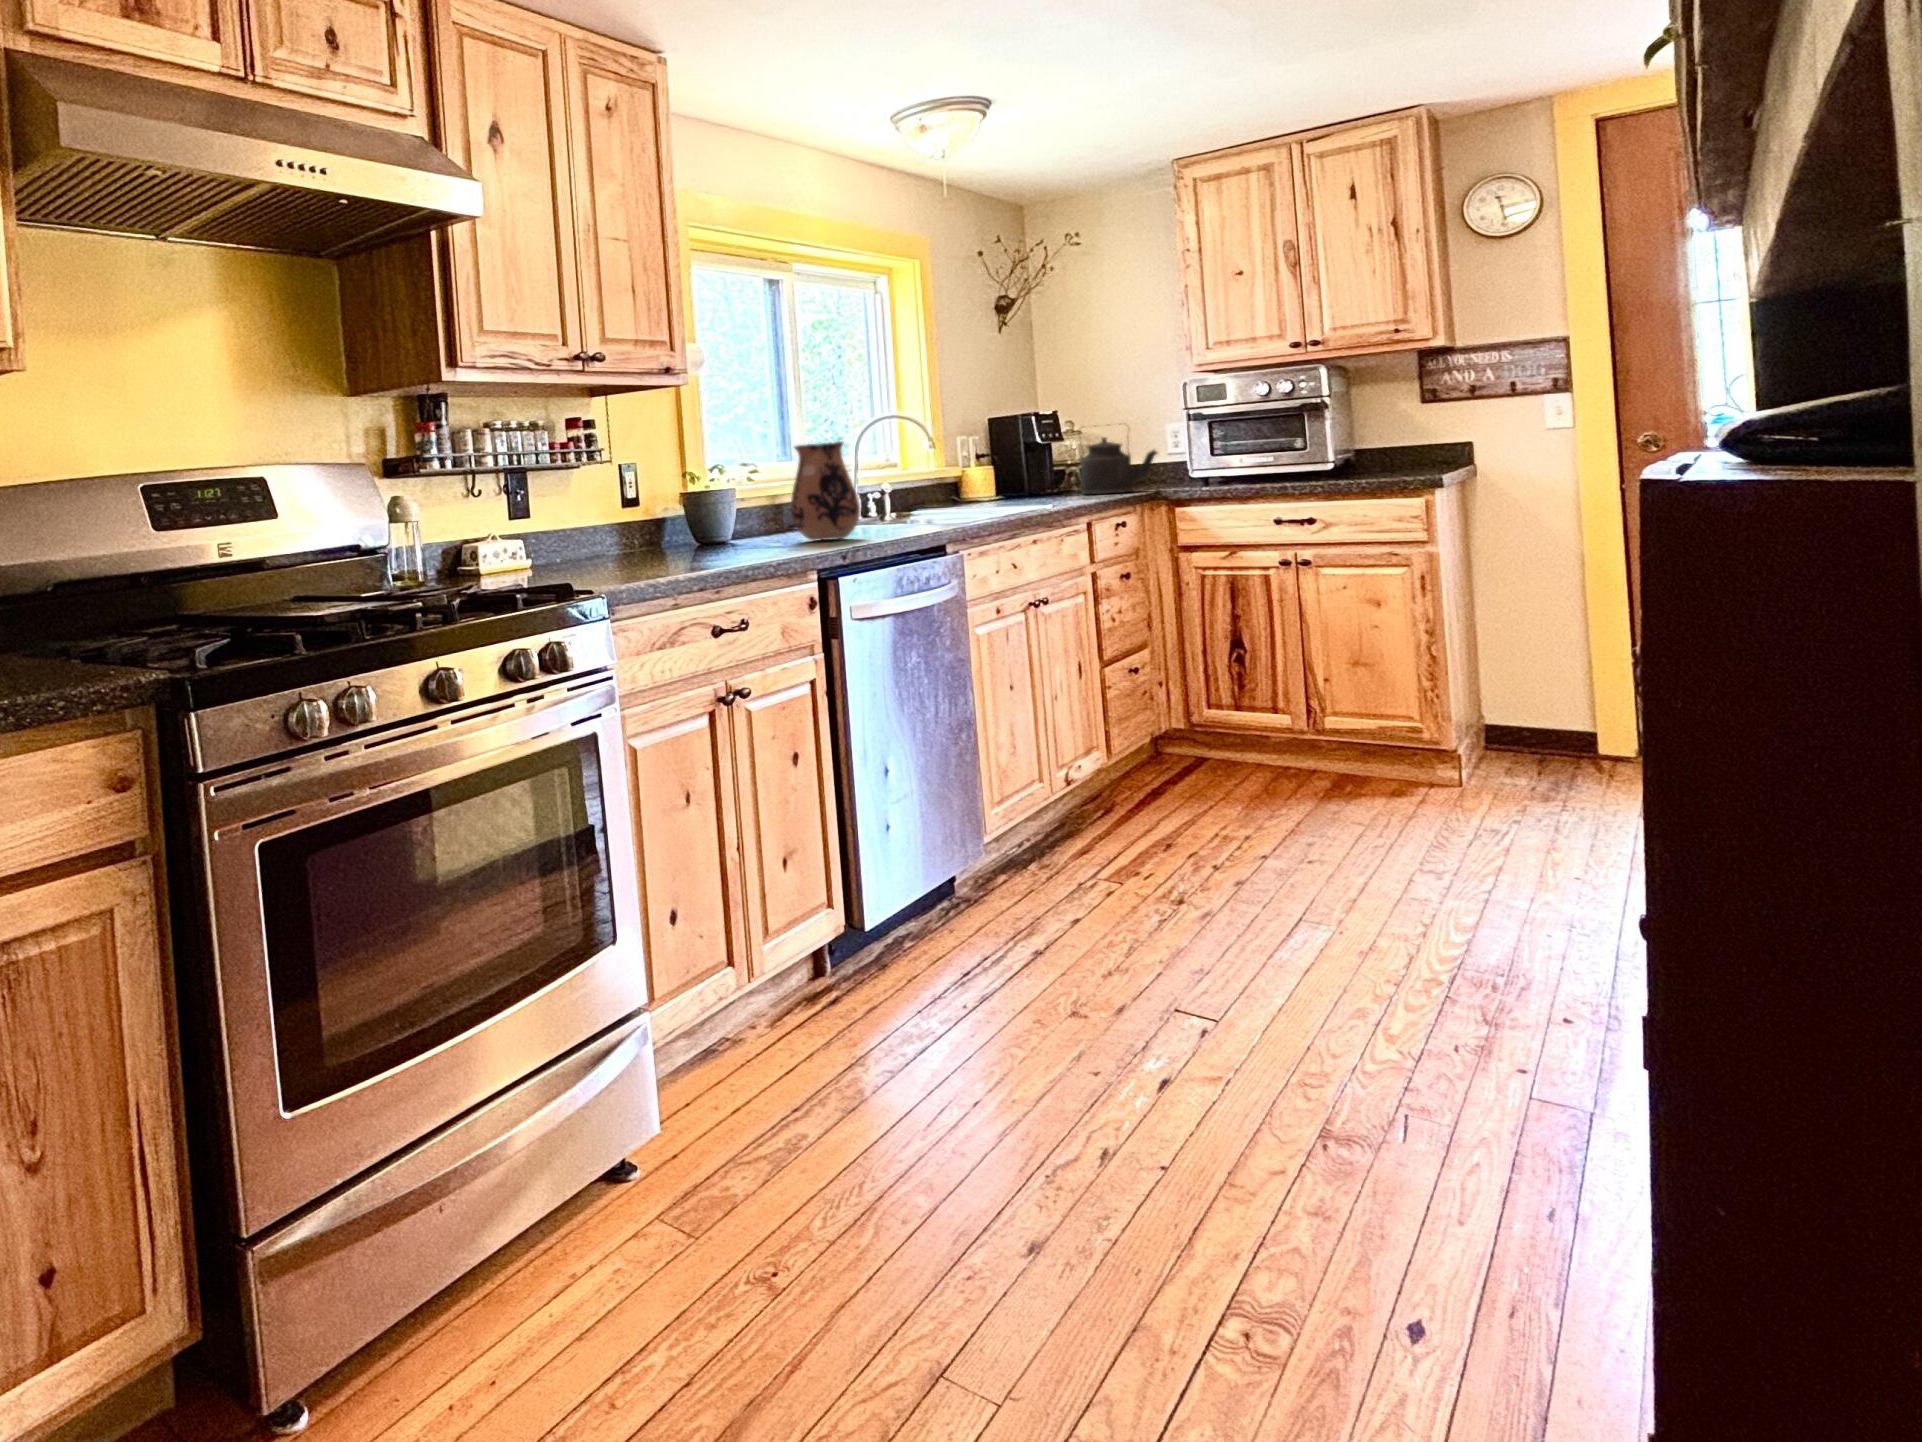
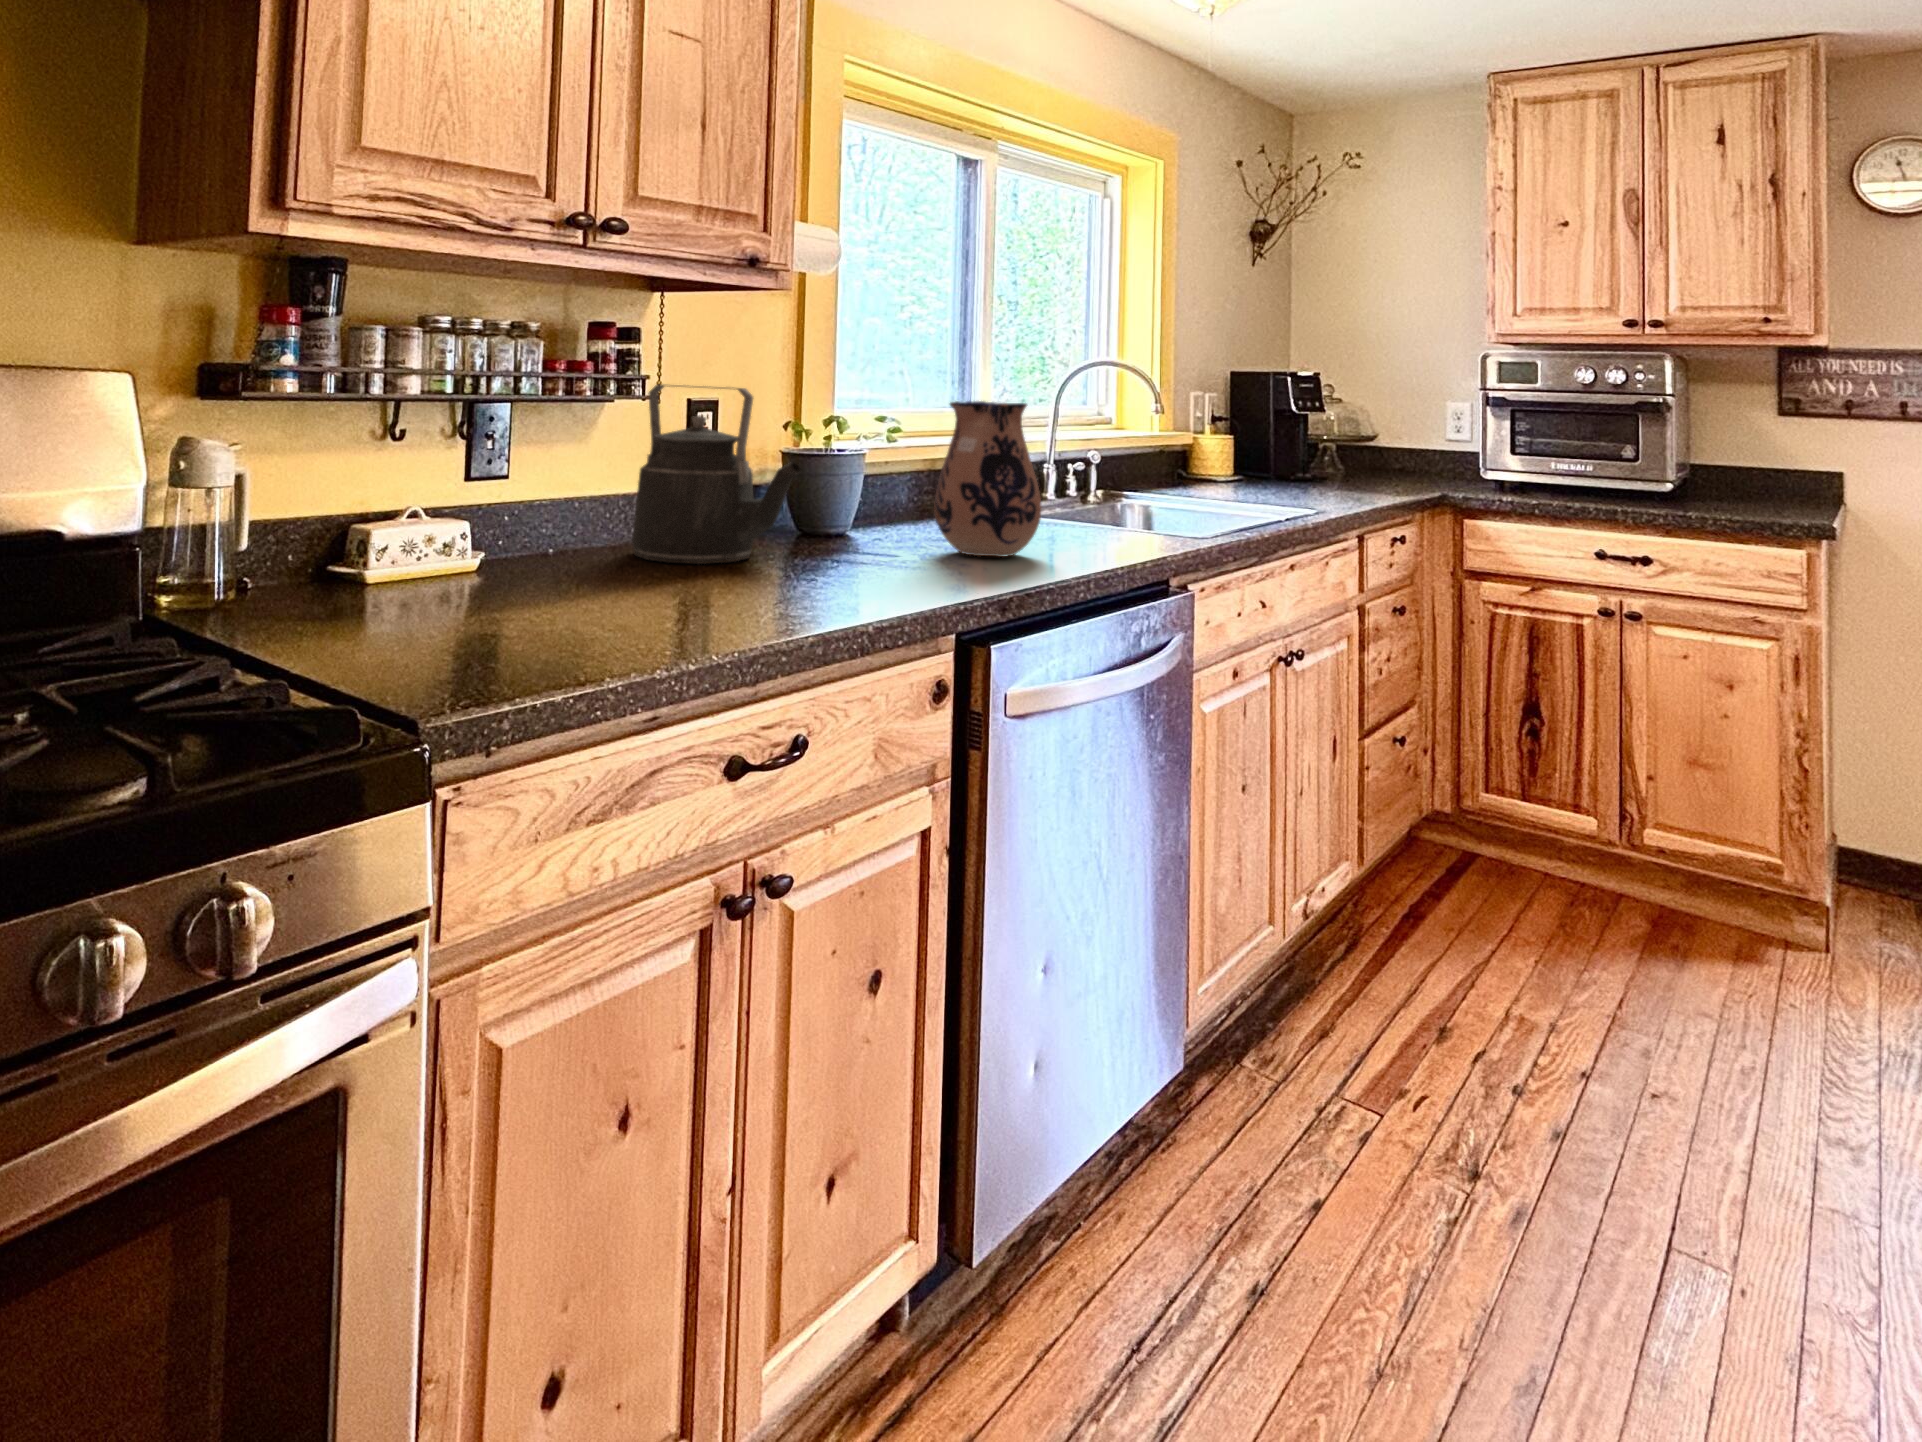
kettle: present [1080,427,1157,494] -> present [632,384,801,564]

